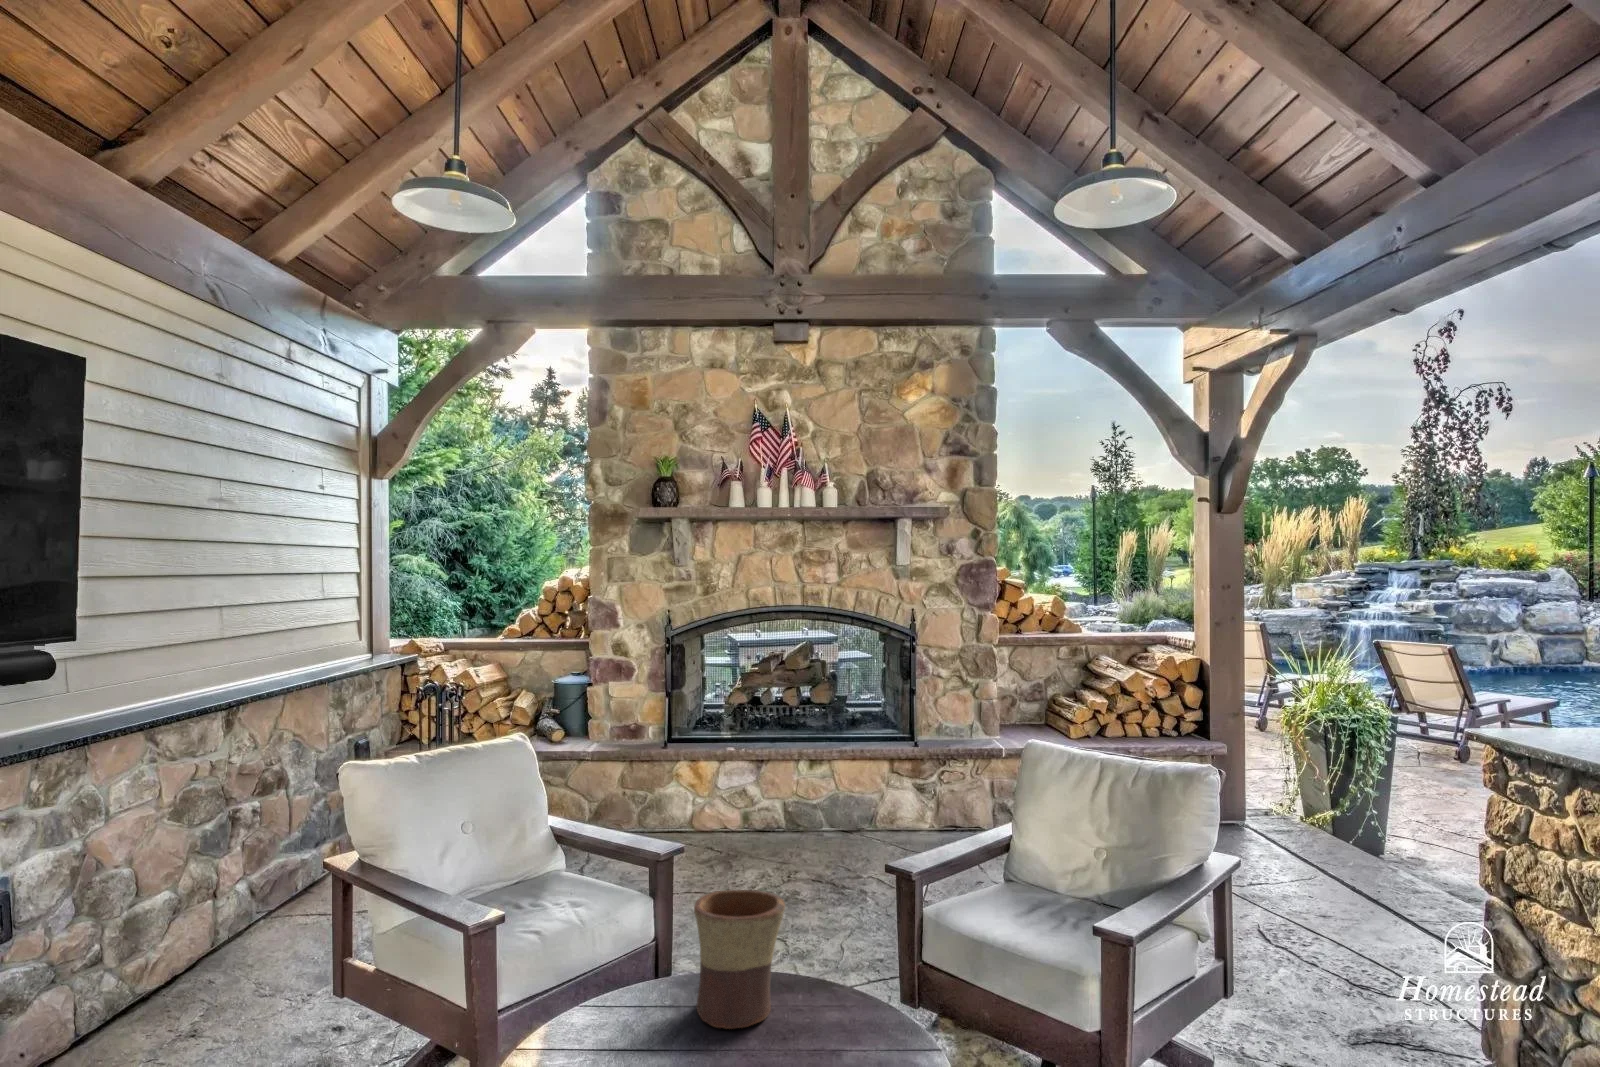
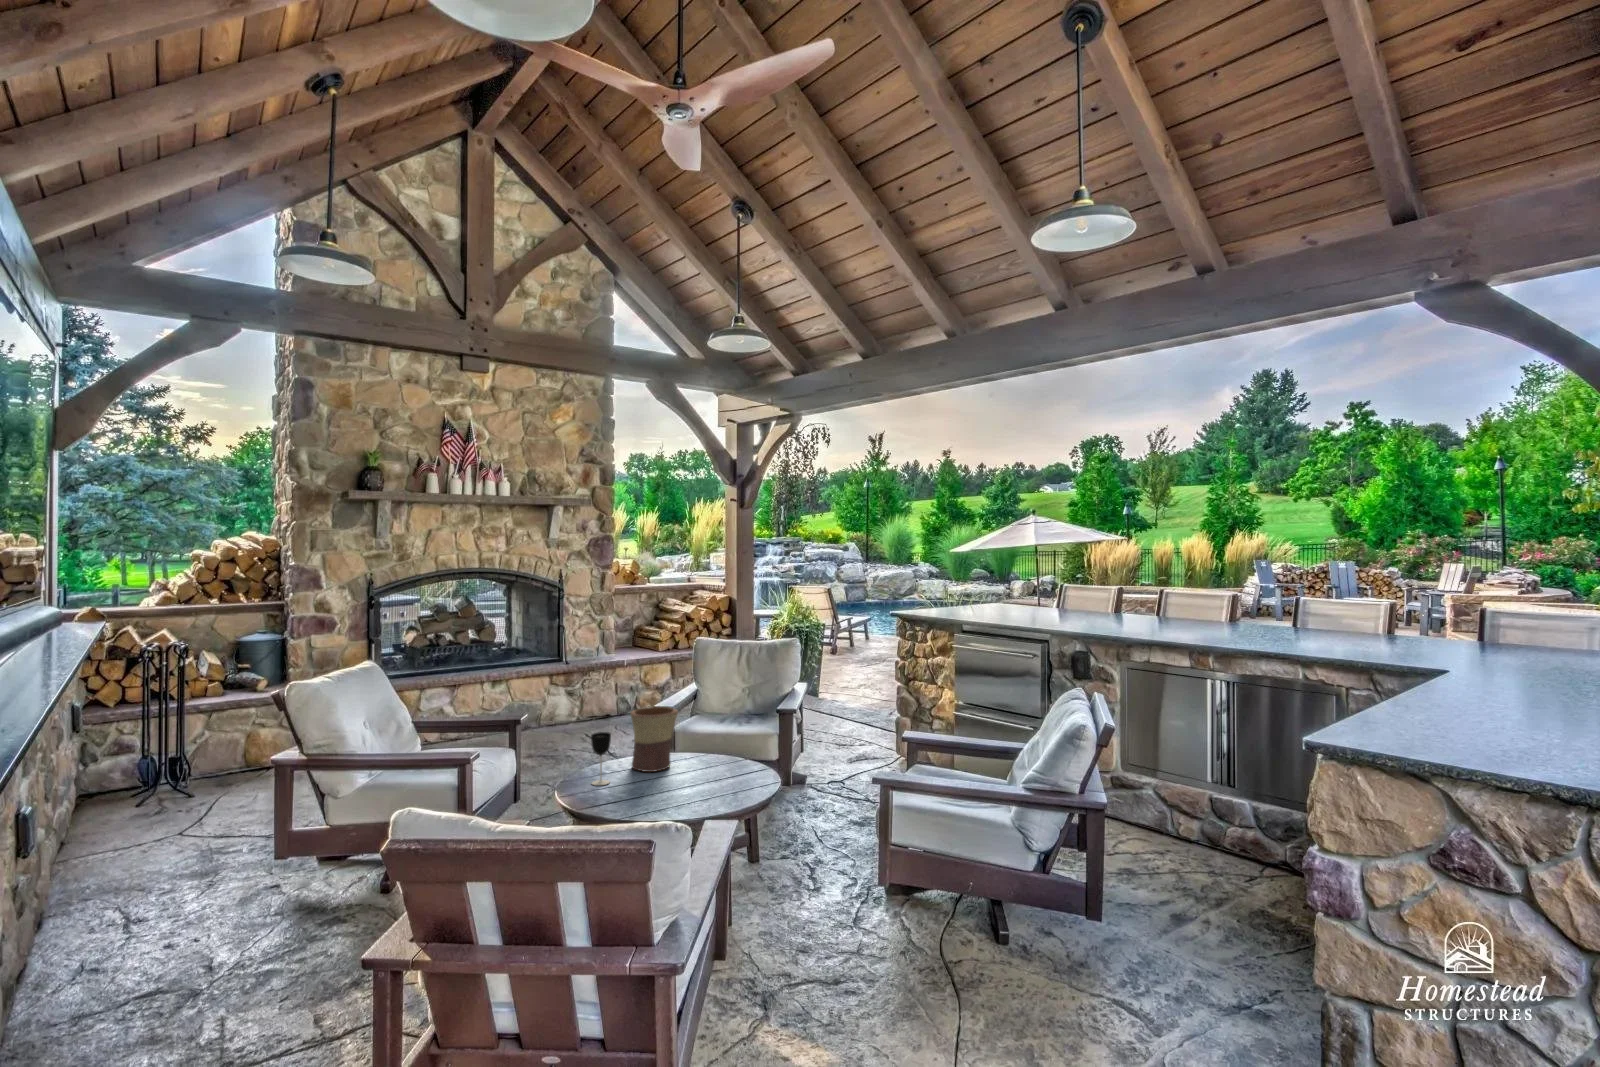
wine glass: none [590,929,629,1036] -> present [591,732,611,785]

